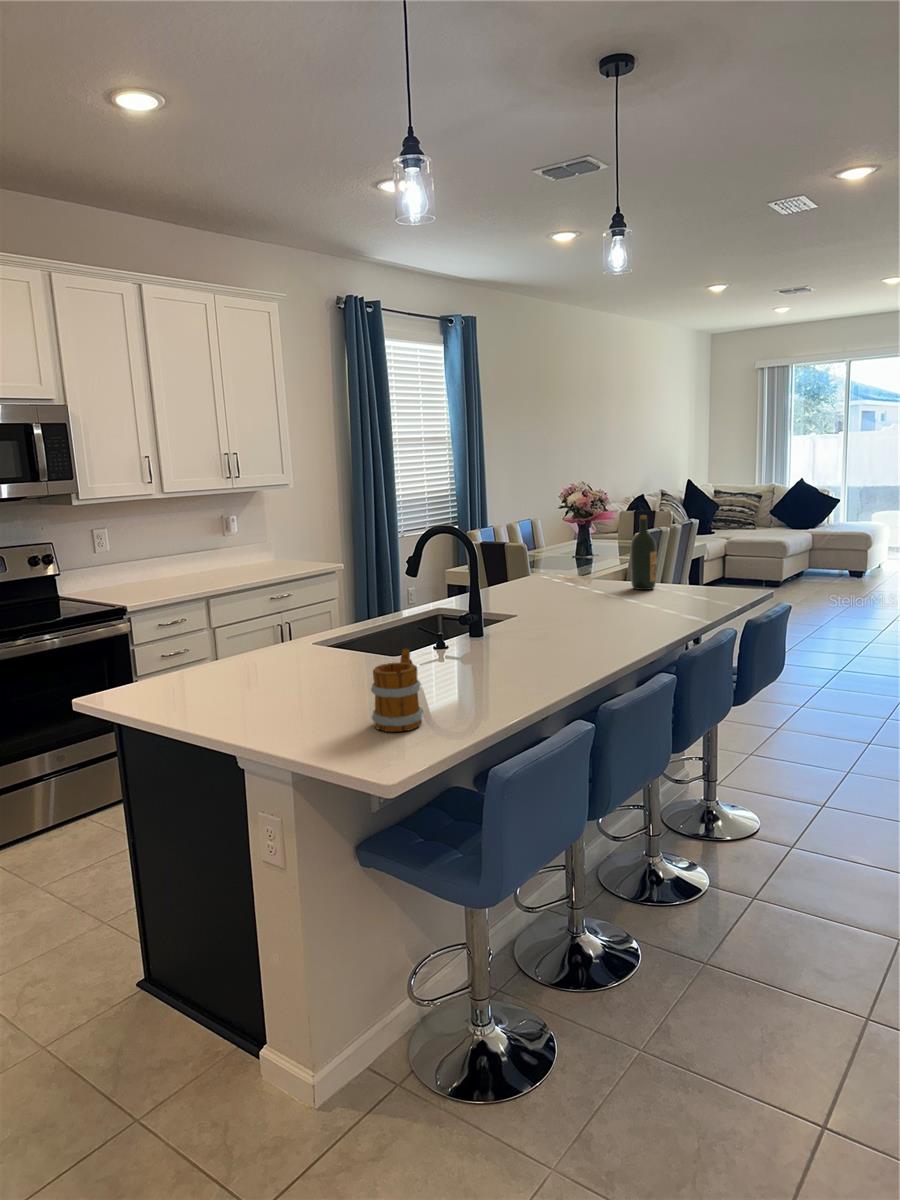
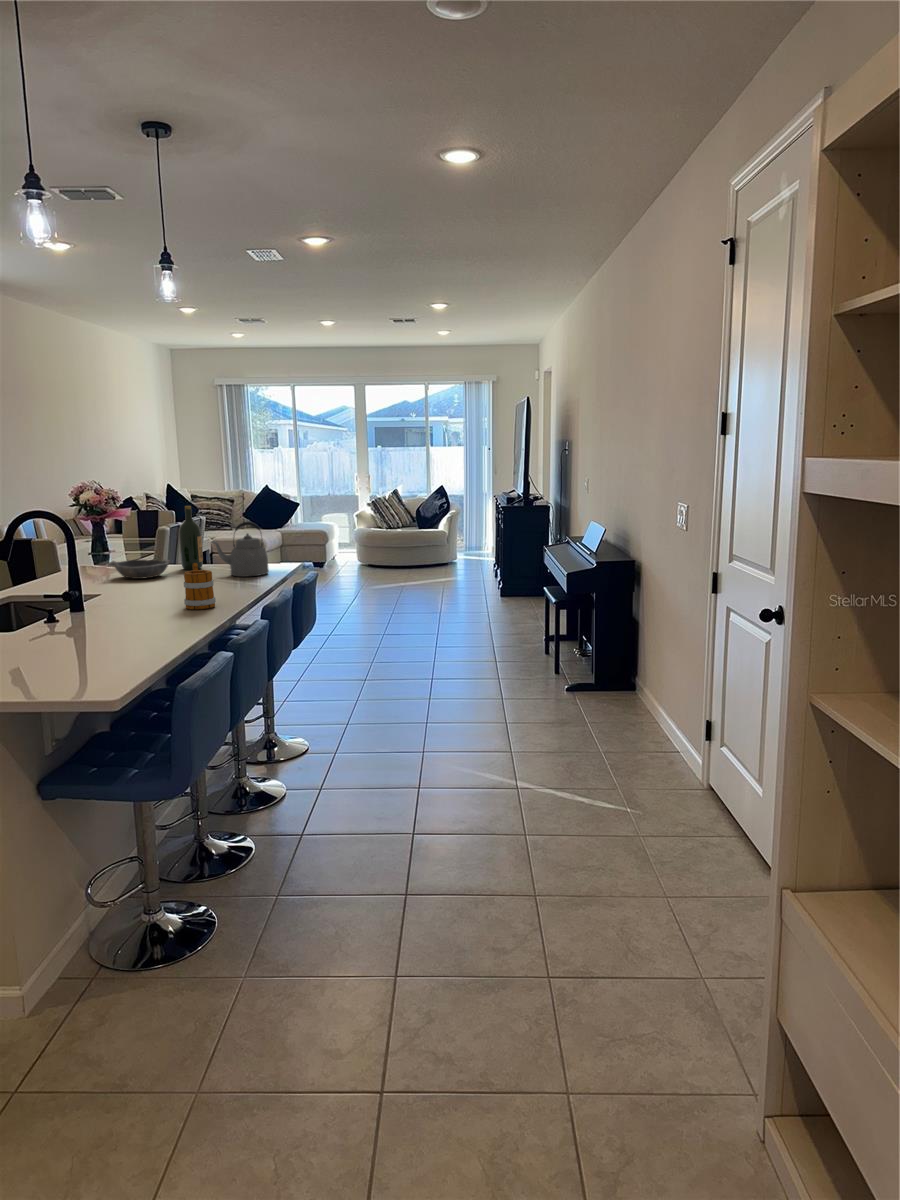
kettle: none [657,539,727,607] -> present [211,522,269,577]
bowl: none [545,575,615,598] -> present [108,559,171,579]
mug: present [371,649,423,732] -> present [184,563,216,610]

